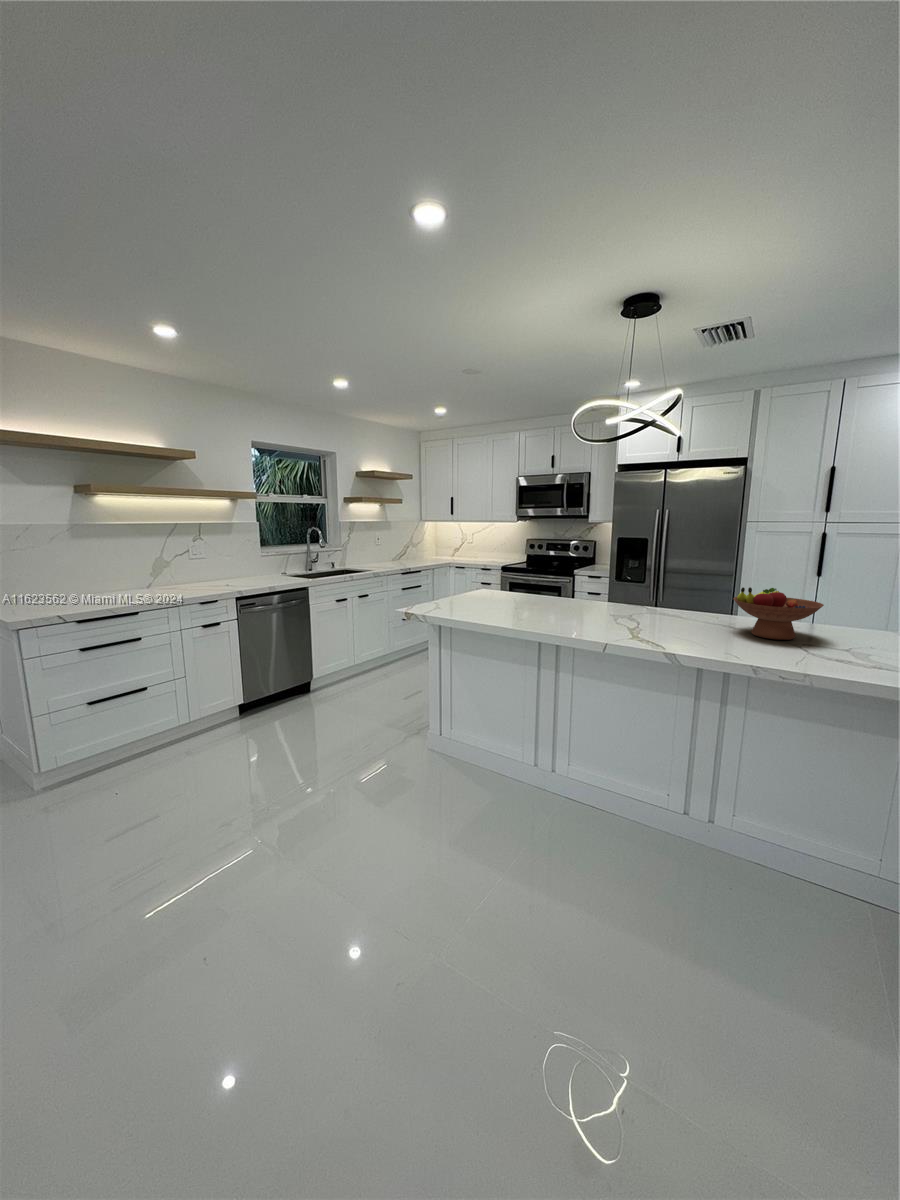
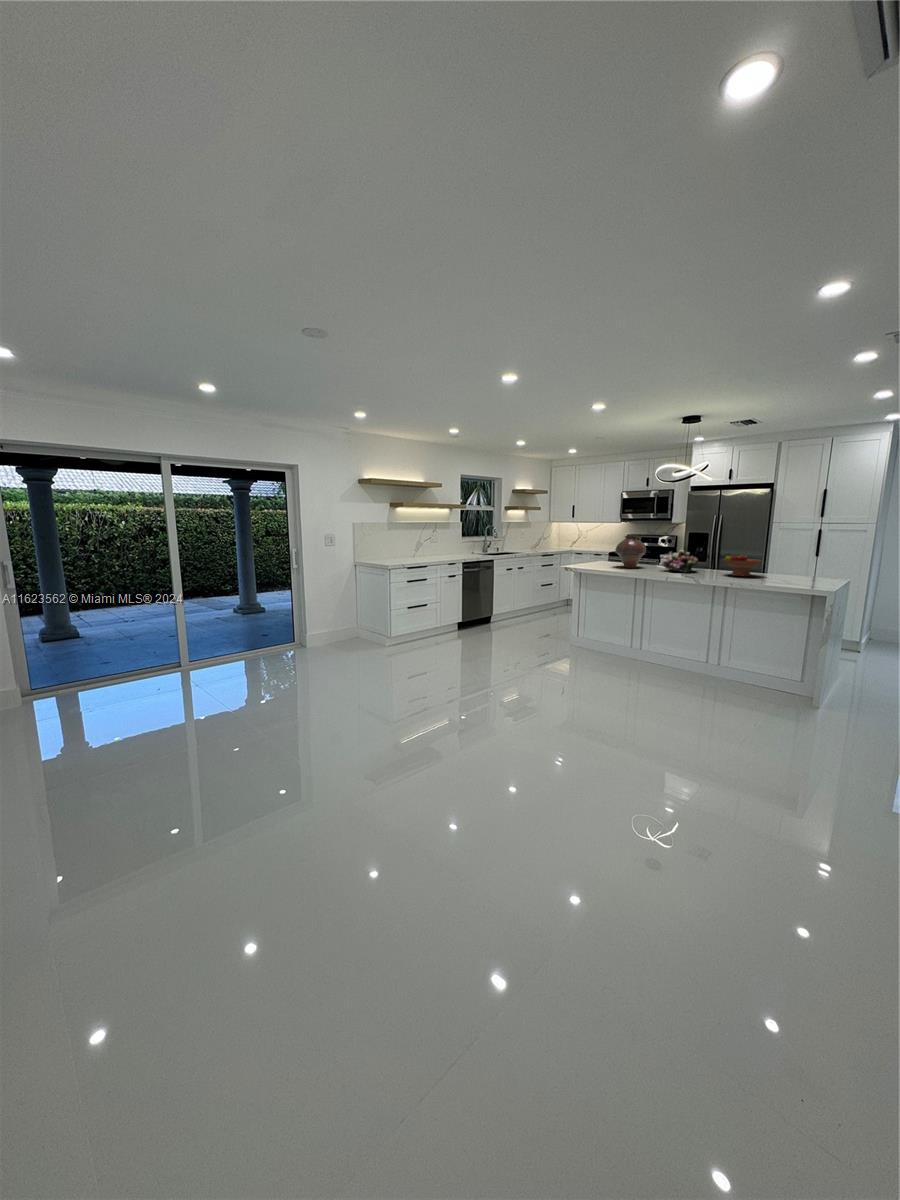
vase: none [510,547,568,611] -> present [615,536,646,568]
flower arrangement: none [596,576,678,627] -> present [659,550,698,573]

